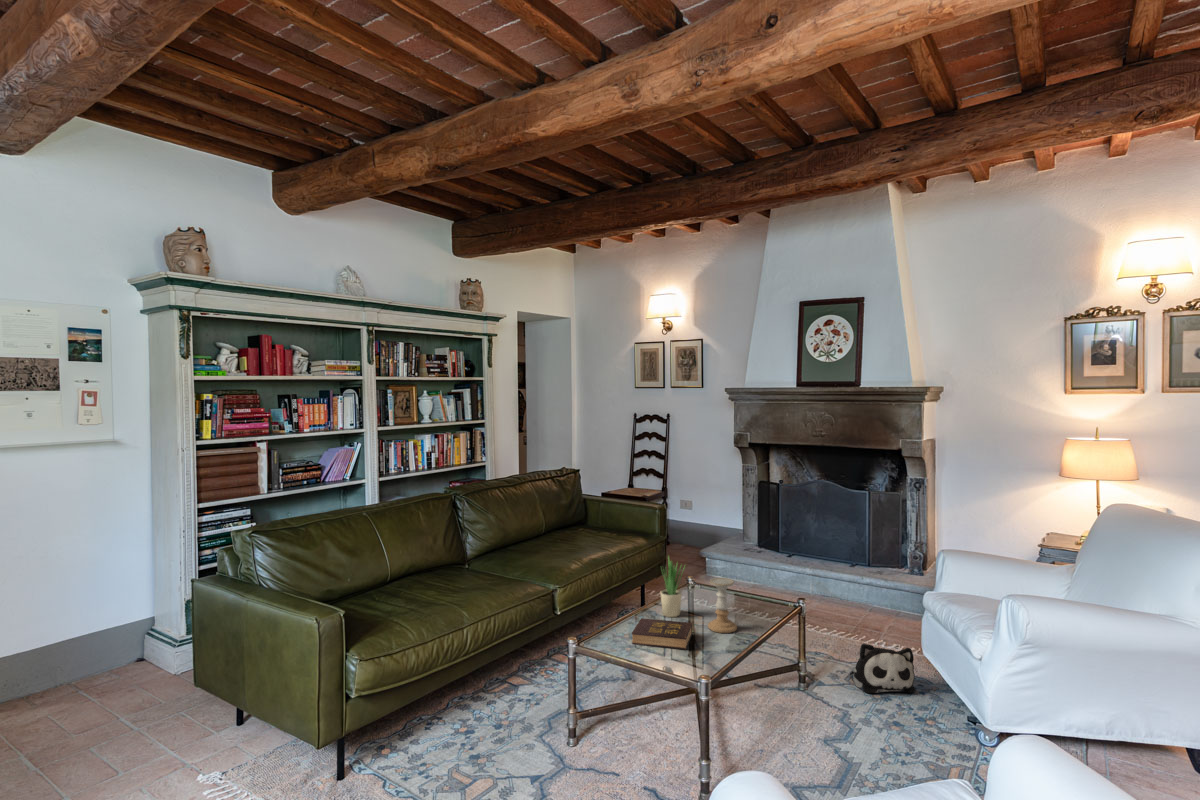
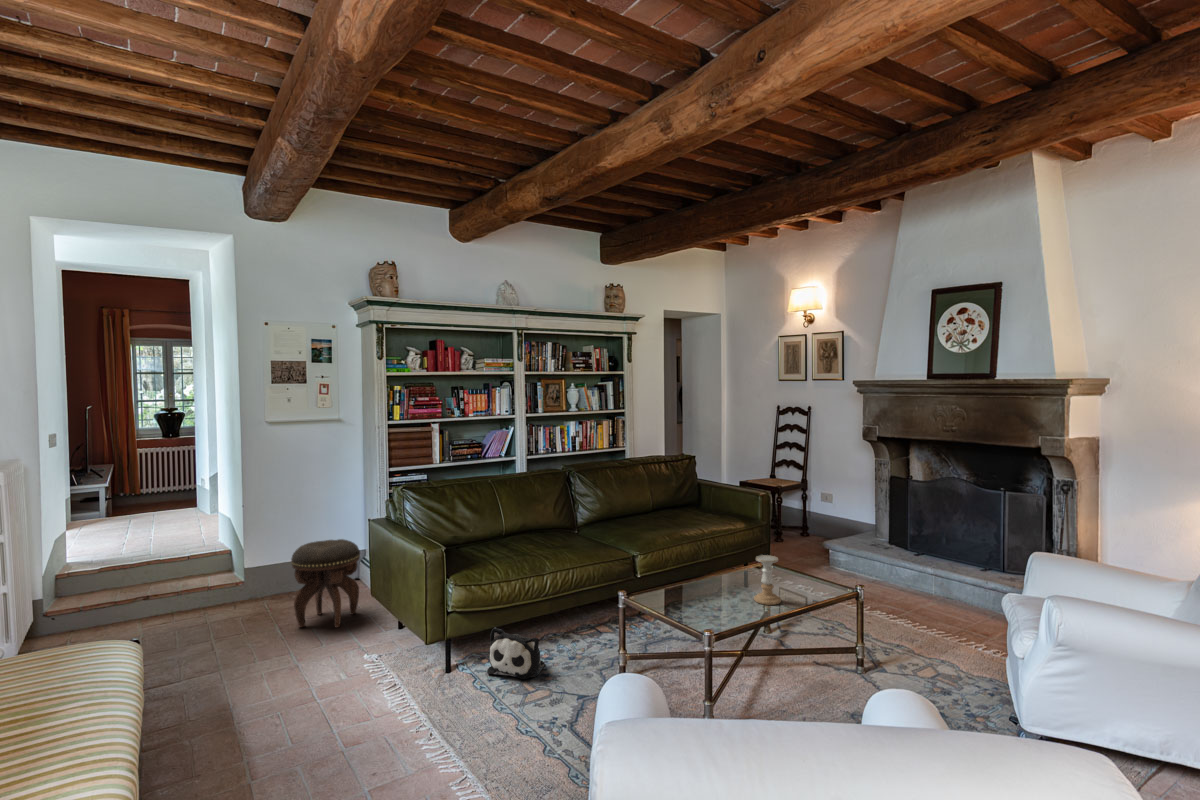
potted plant: present [660,558,682,617] -> none [721,530,743,588]
footstool: none [55,609,170,748] -> present [291,539,360,628]
hardback book: present [632,618,692,650] -> none [676,584,735,612]
plush toy: present [850,643,915,693] -> present [487,628,545,679]

